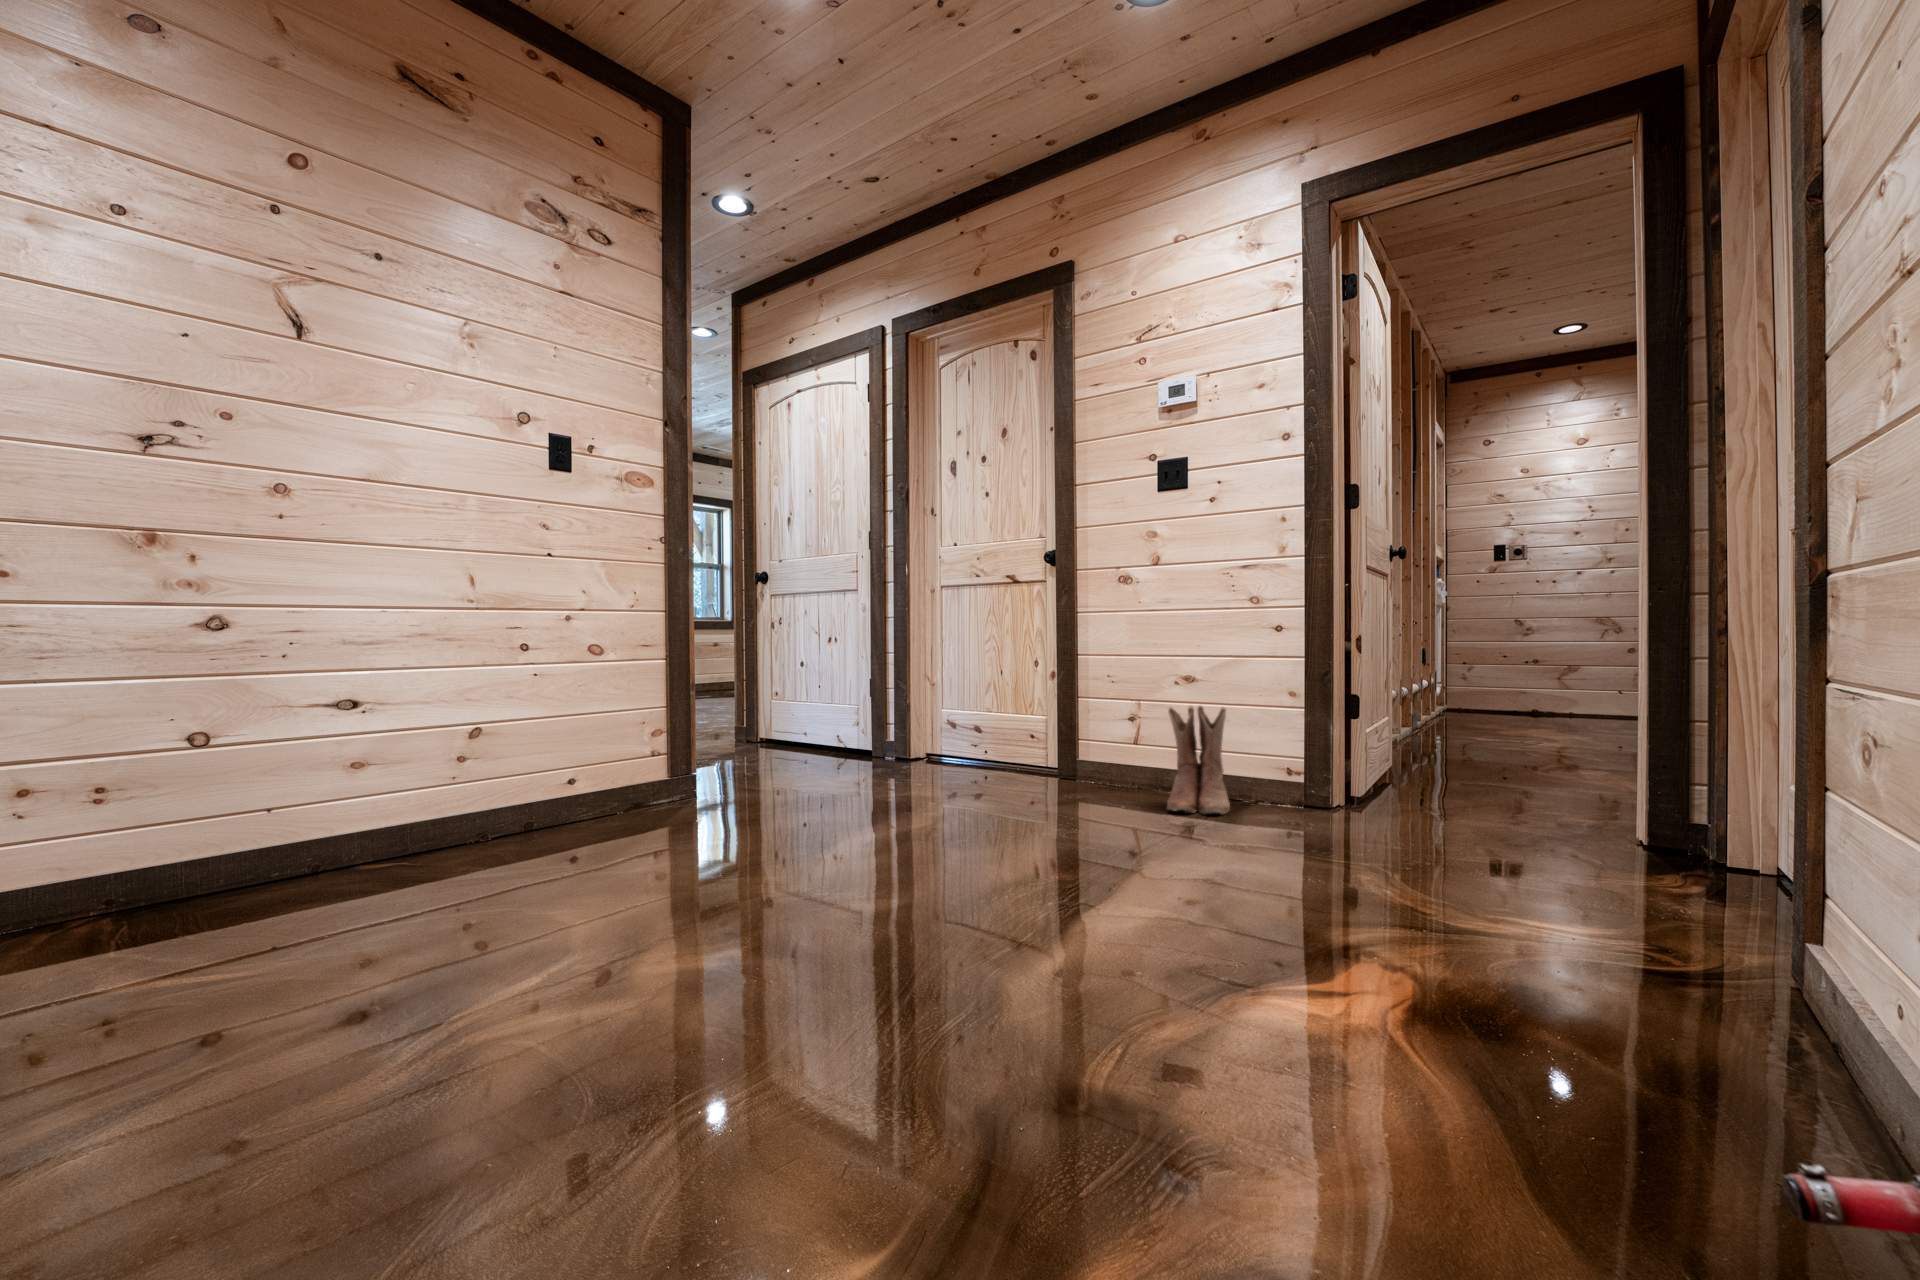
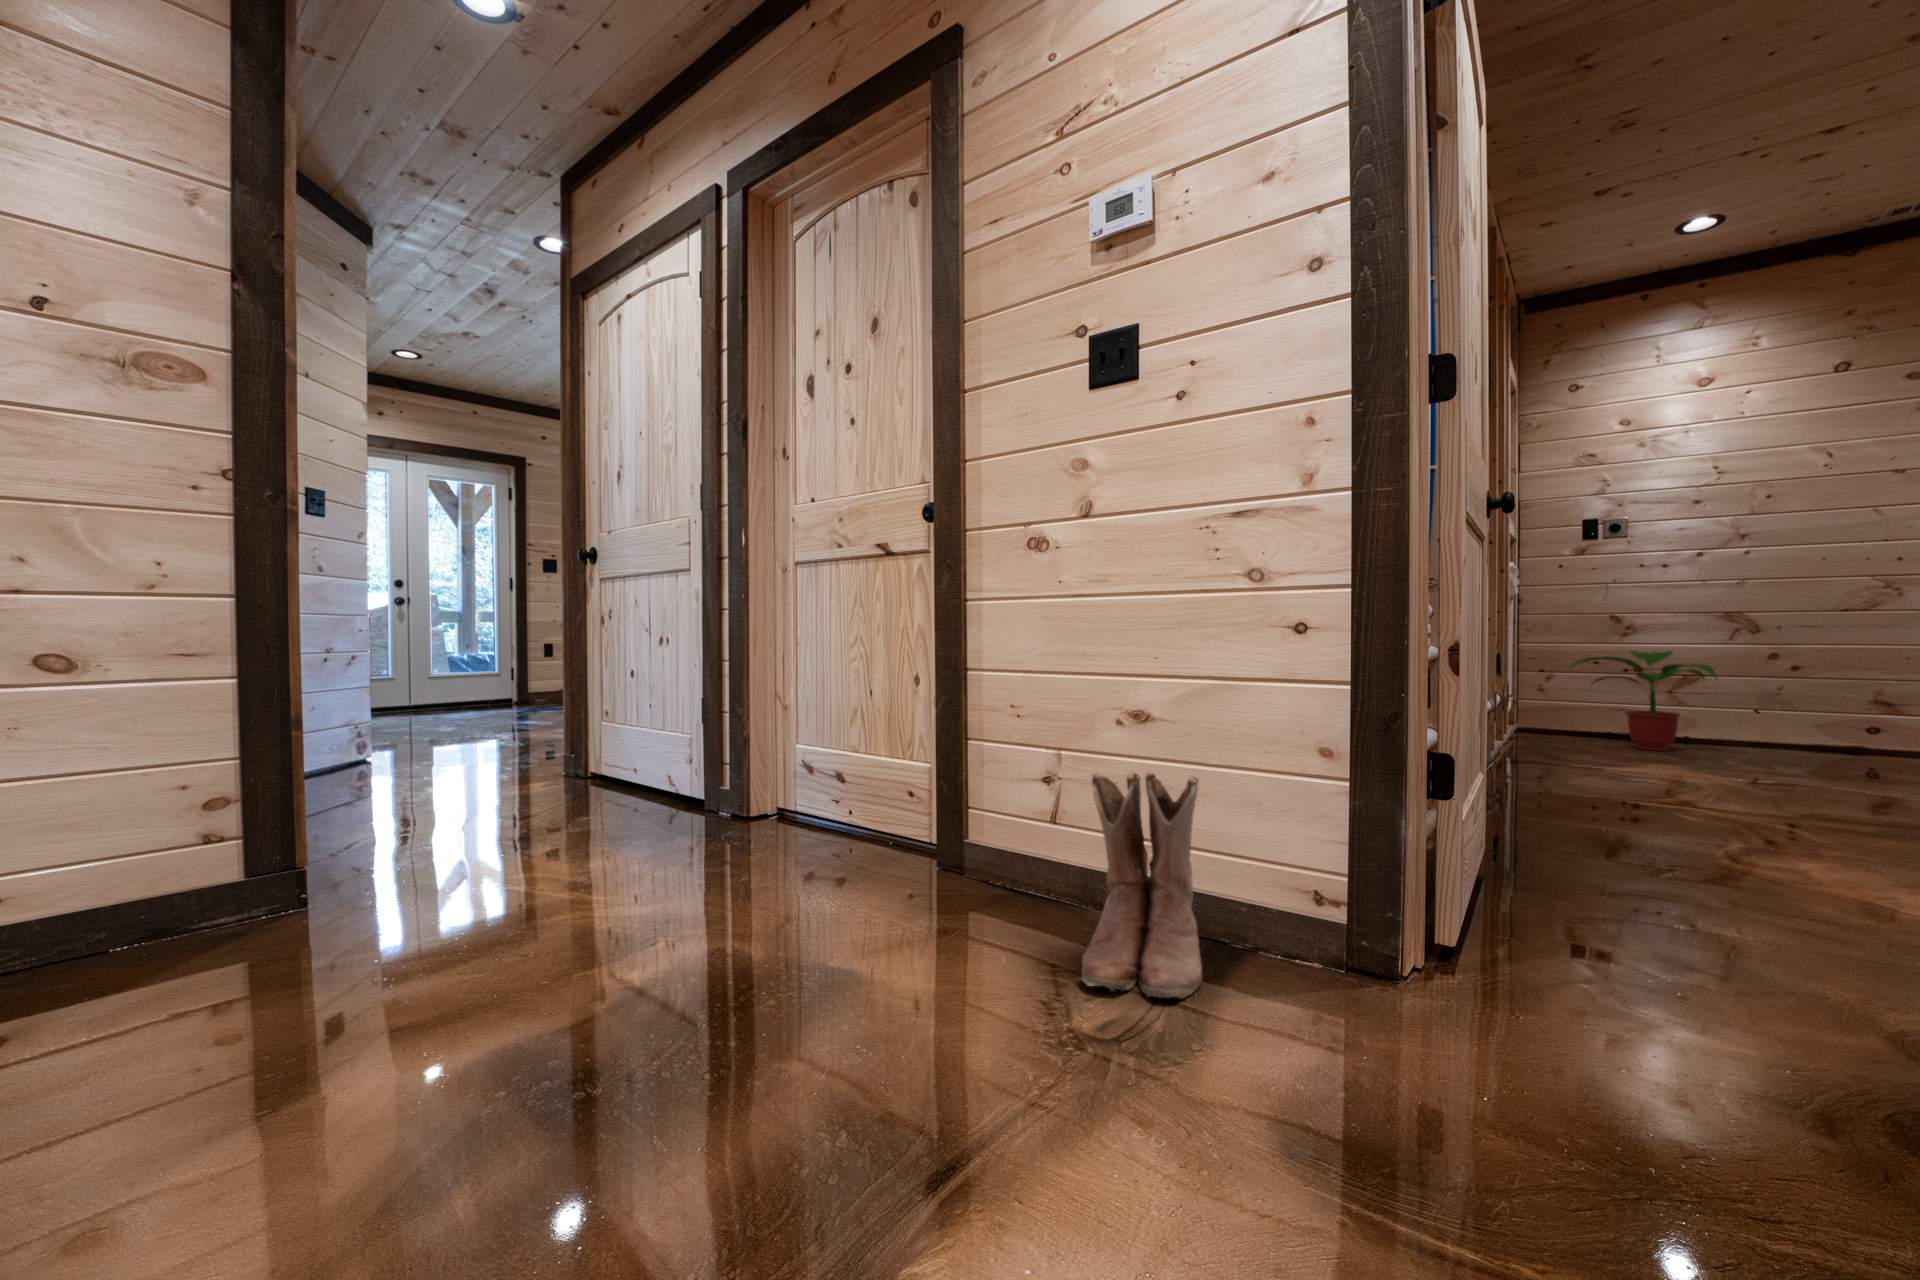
potted plant: none [1481,647,1585,723] -> present [1570,651,1718,751]

